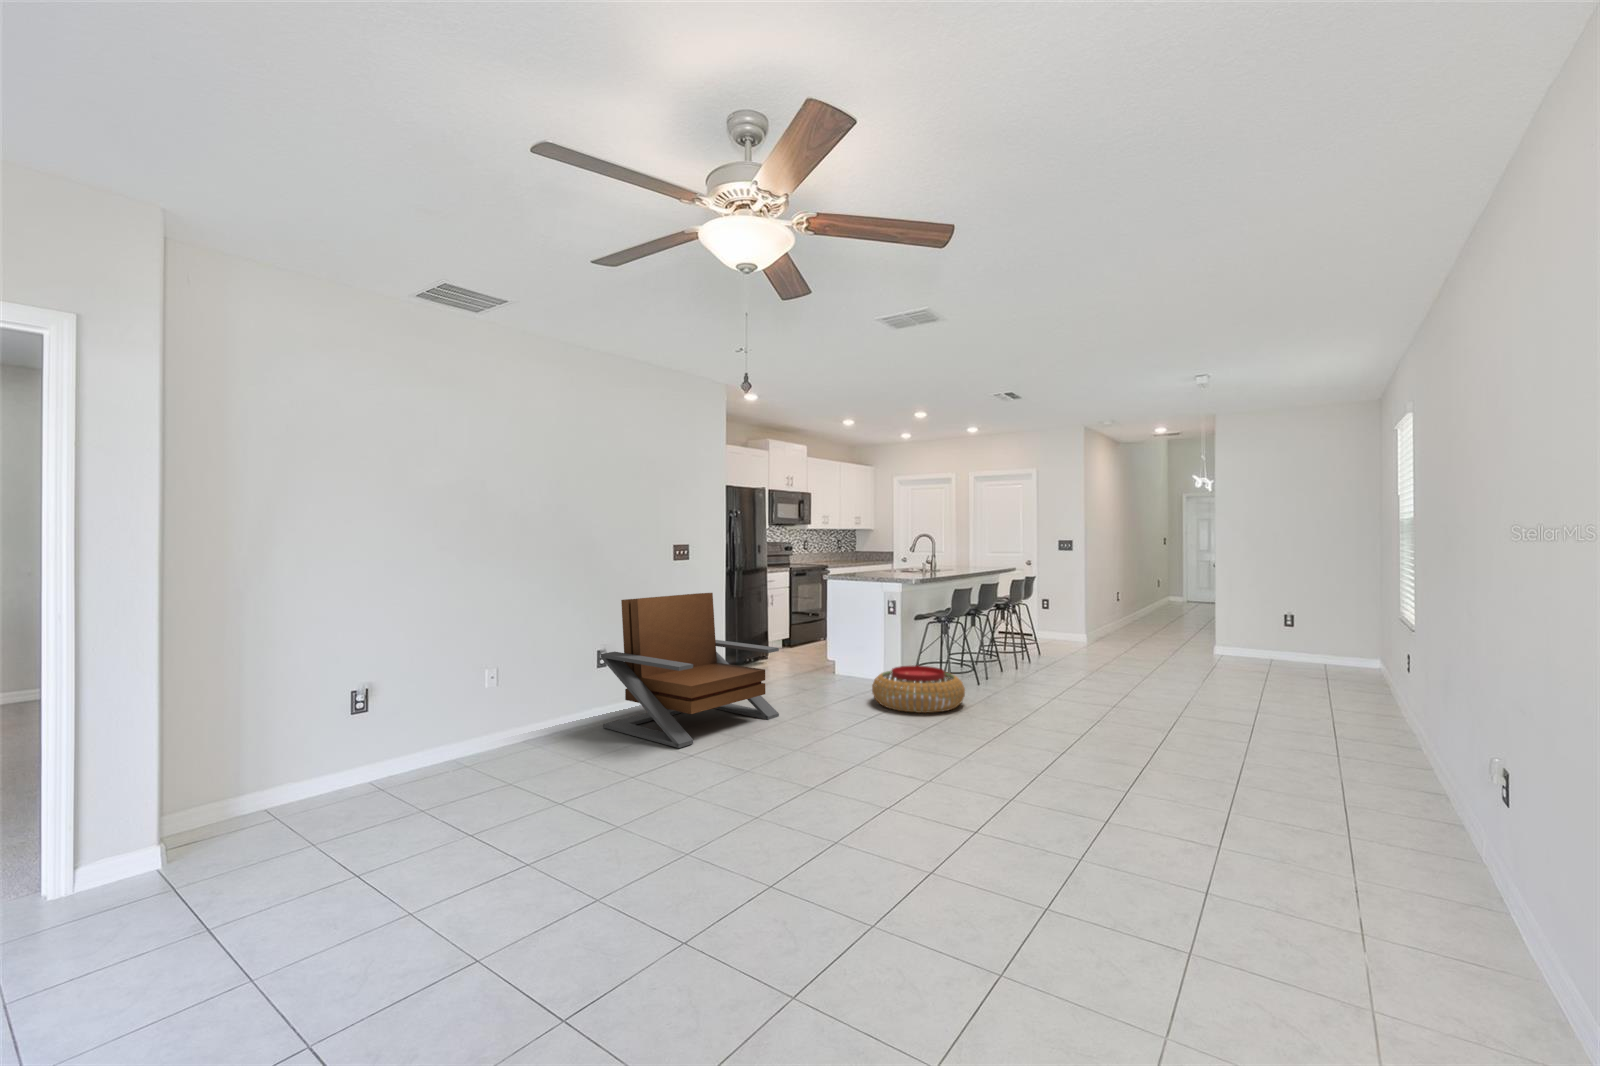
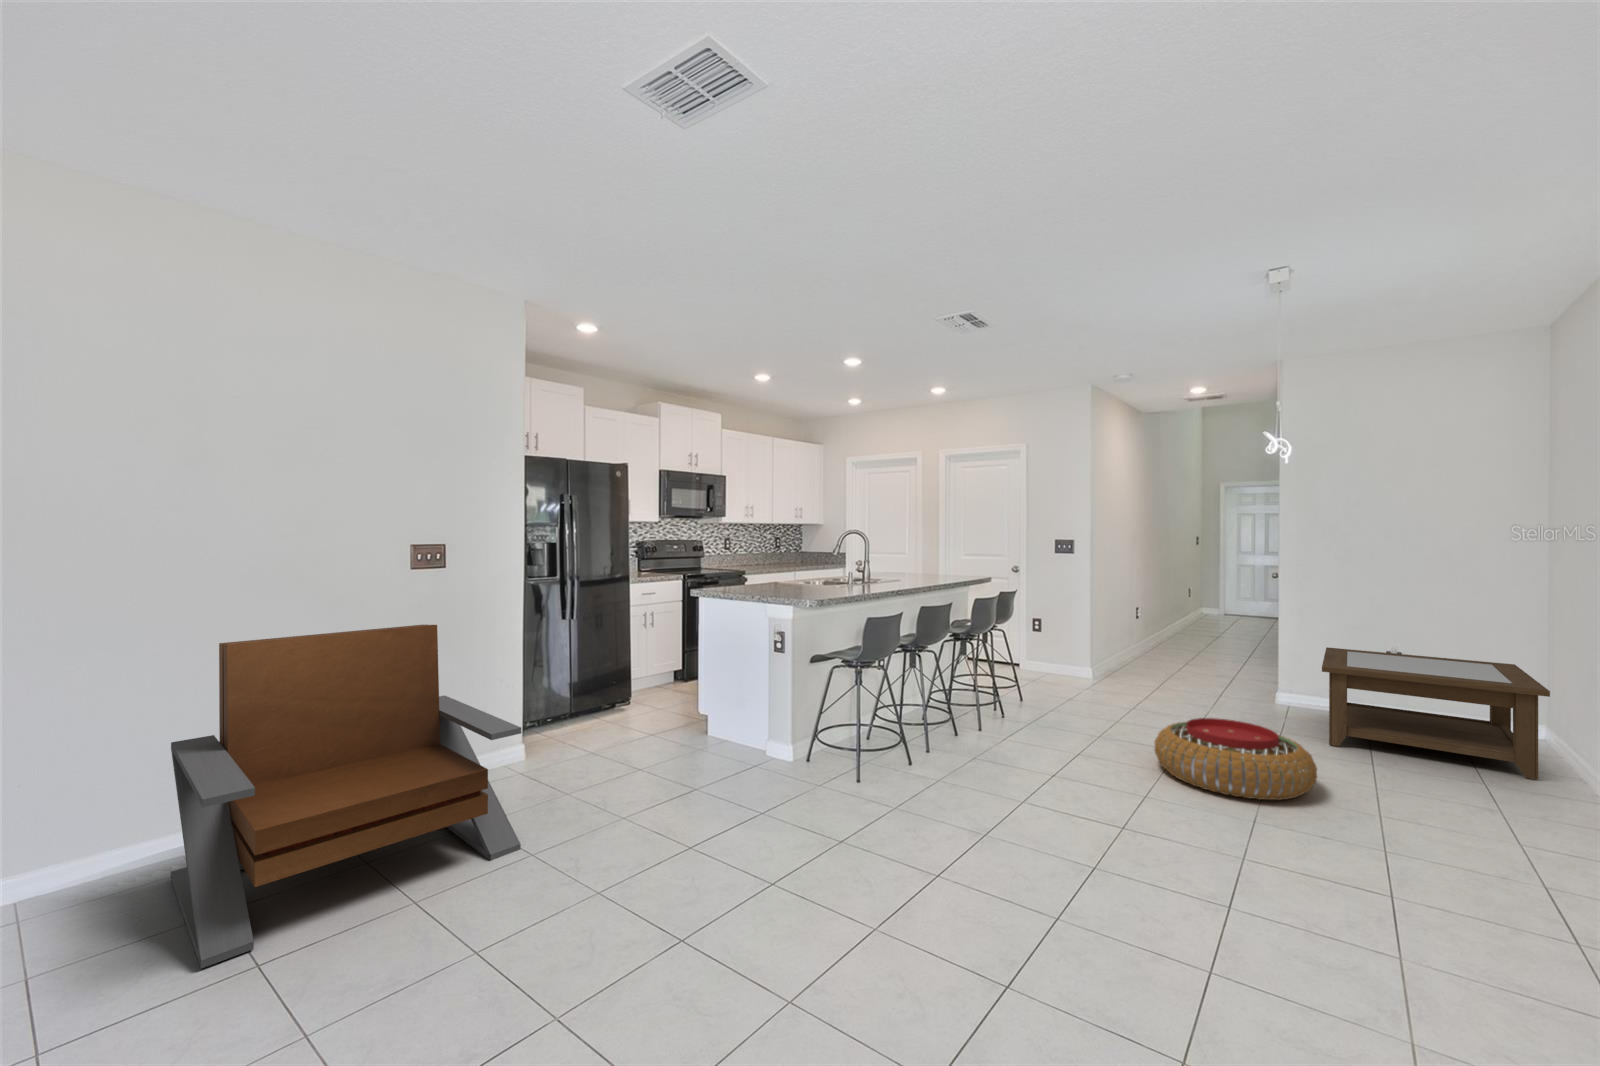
coffee table: none [1236,613,1361,683] -> present [1322,647,1550,780]
pouf: present [872,666,965,713] -> present [1154,718,1317,800]

